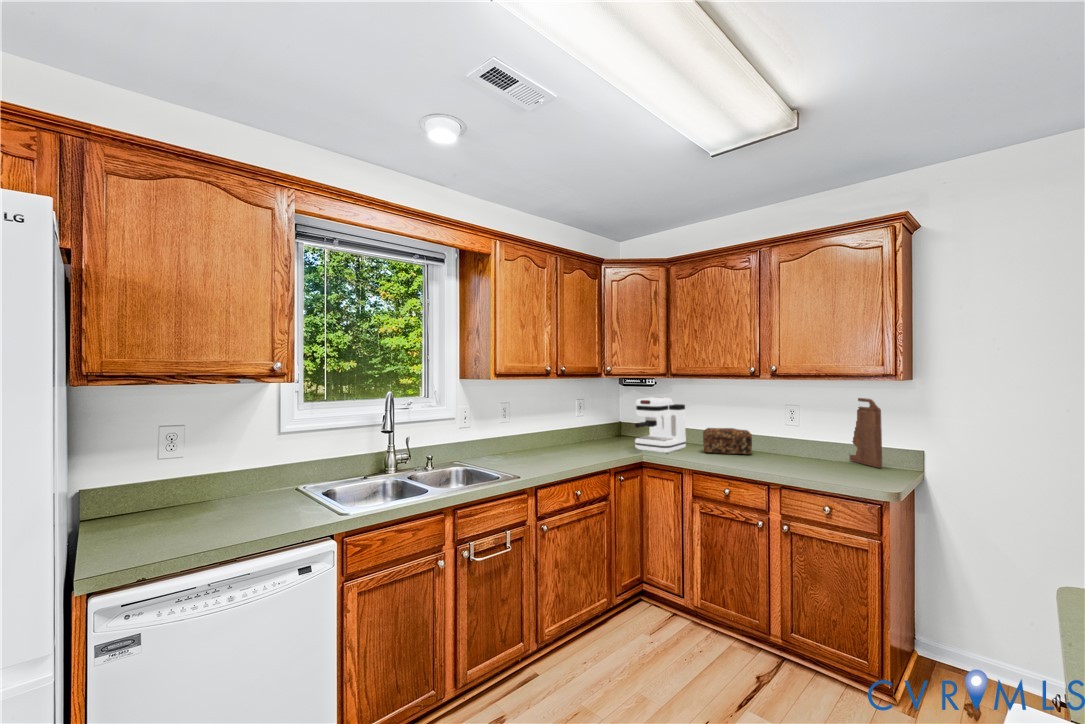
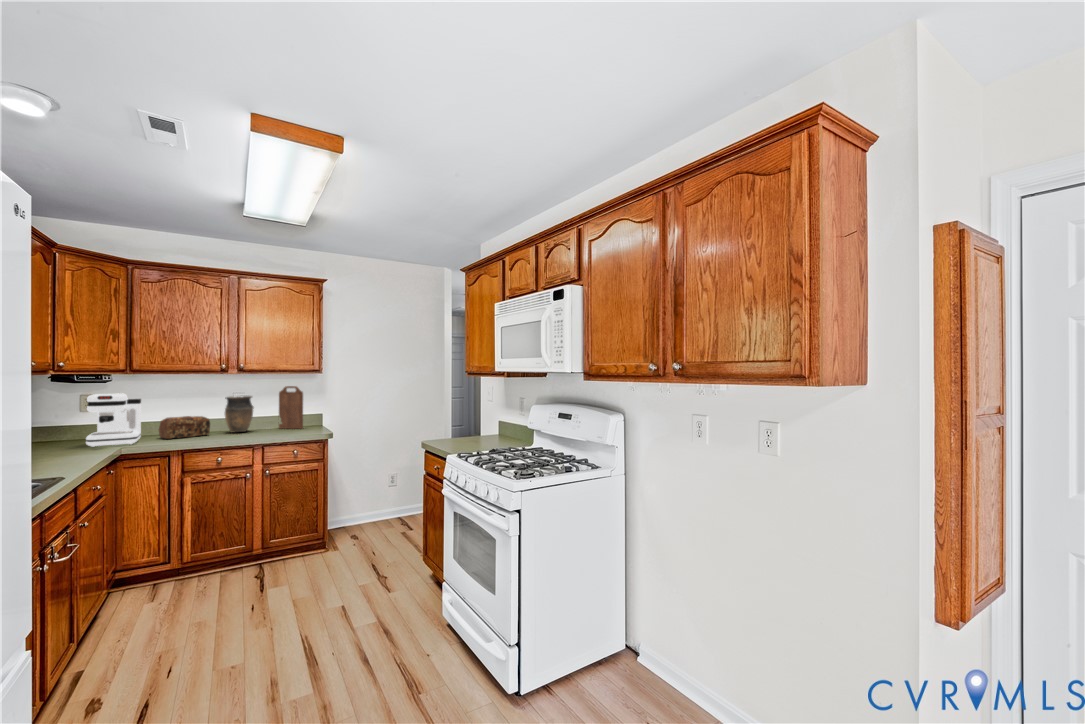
vase: none [772,407,809,458] -> present [225,395,254,433]

